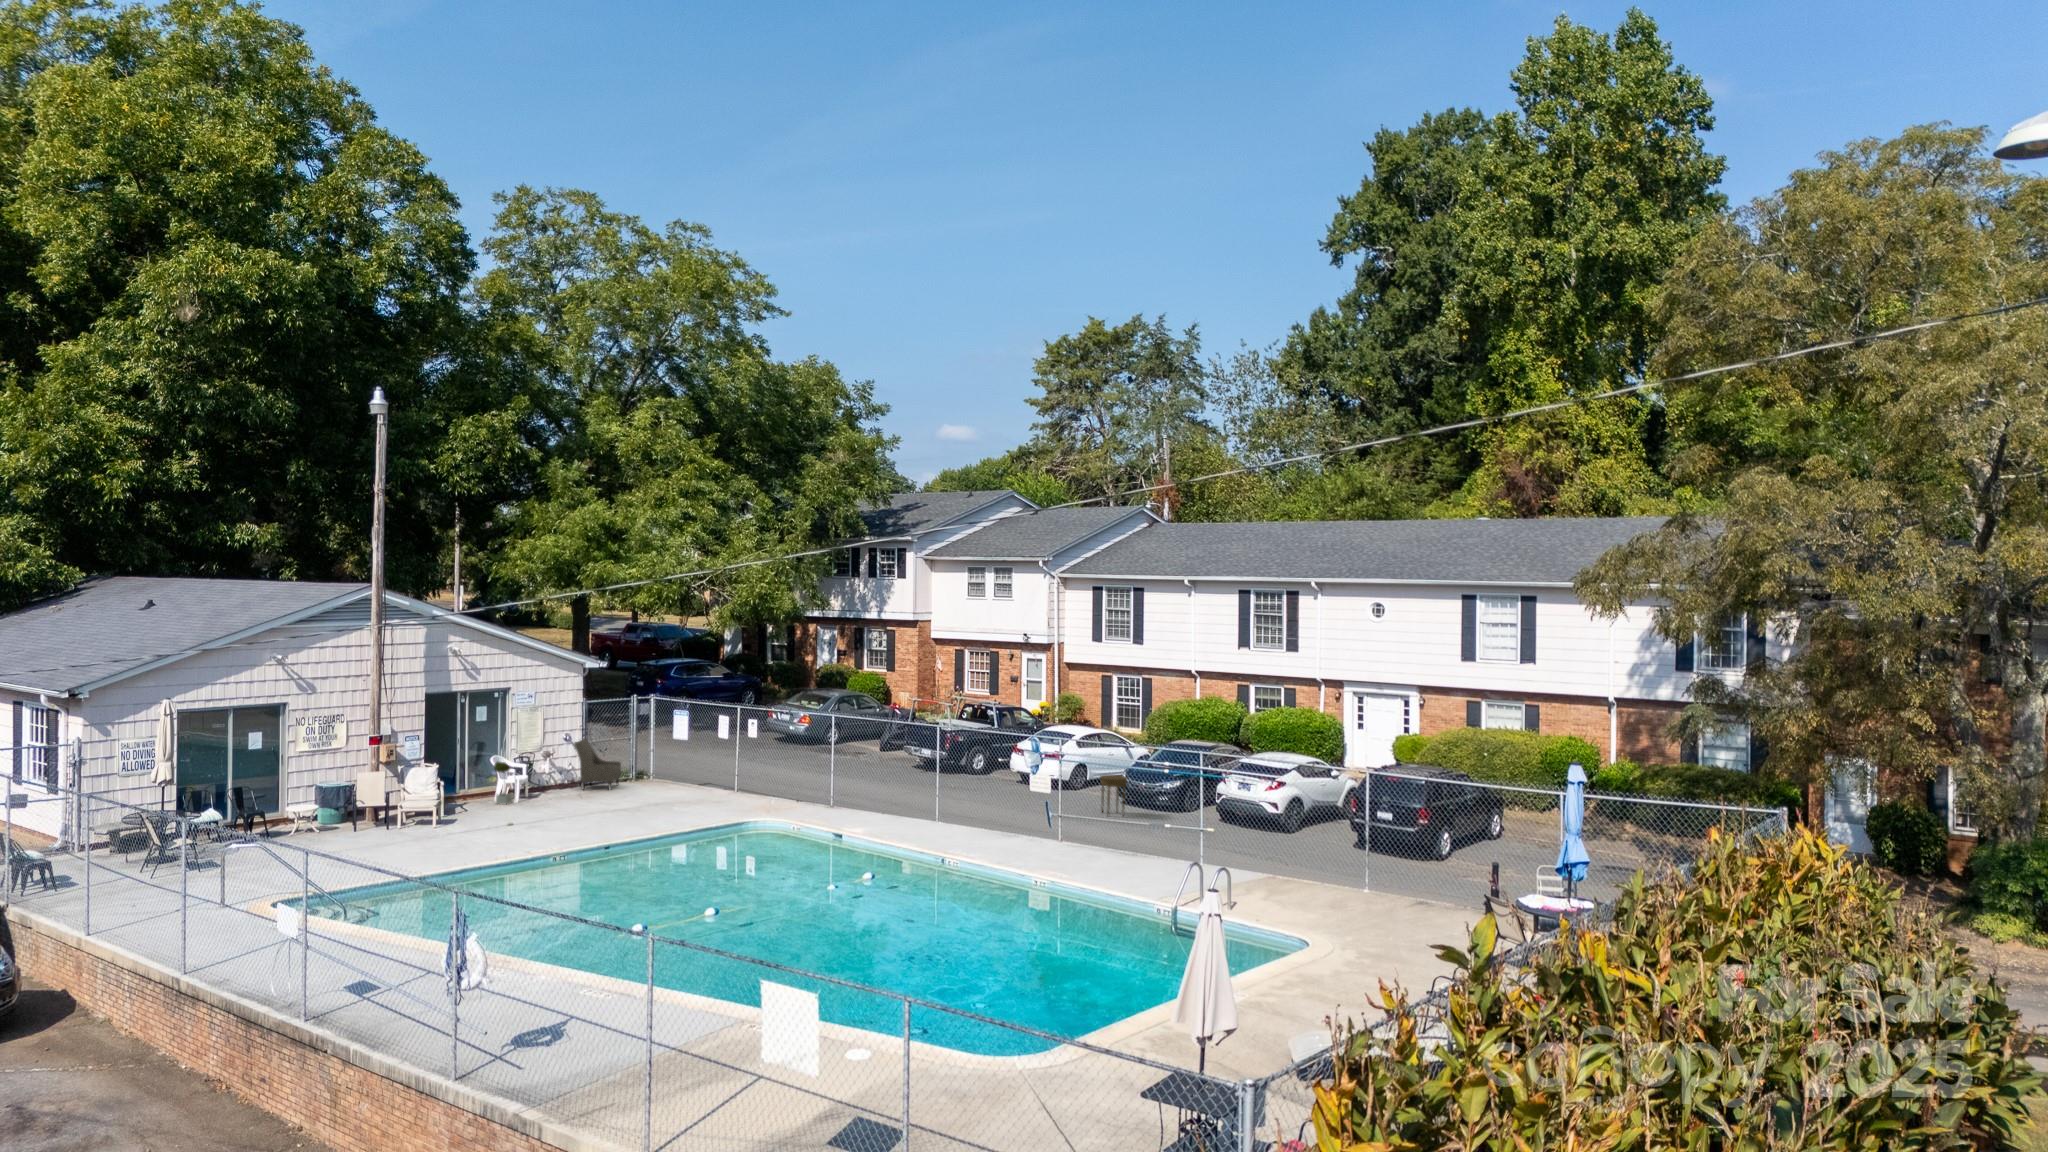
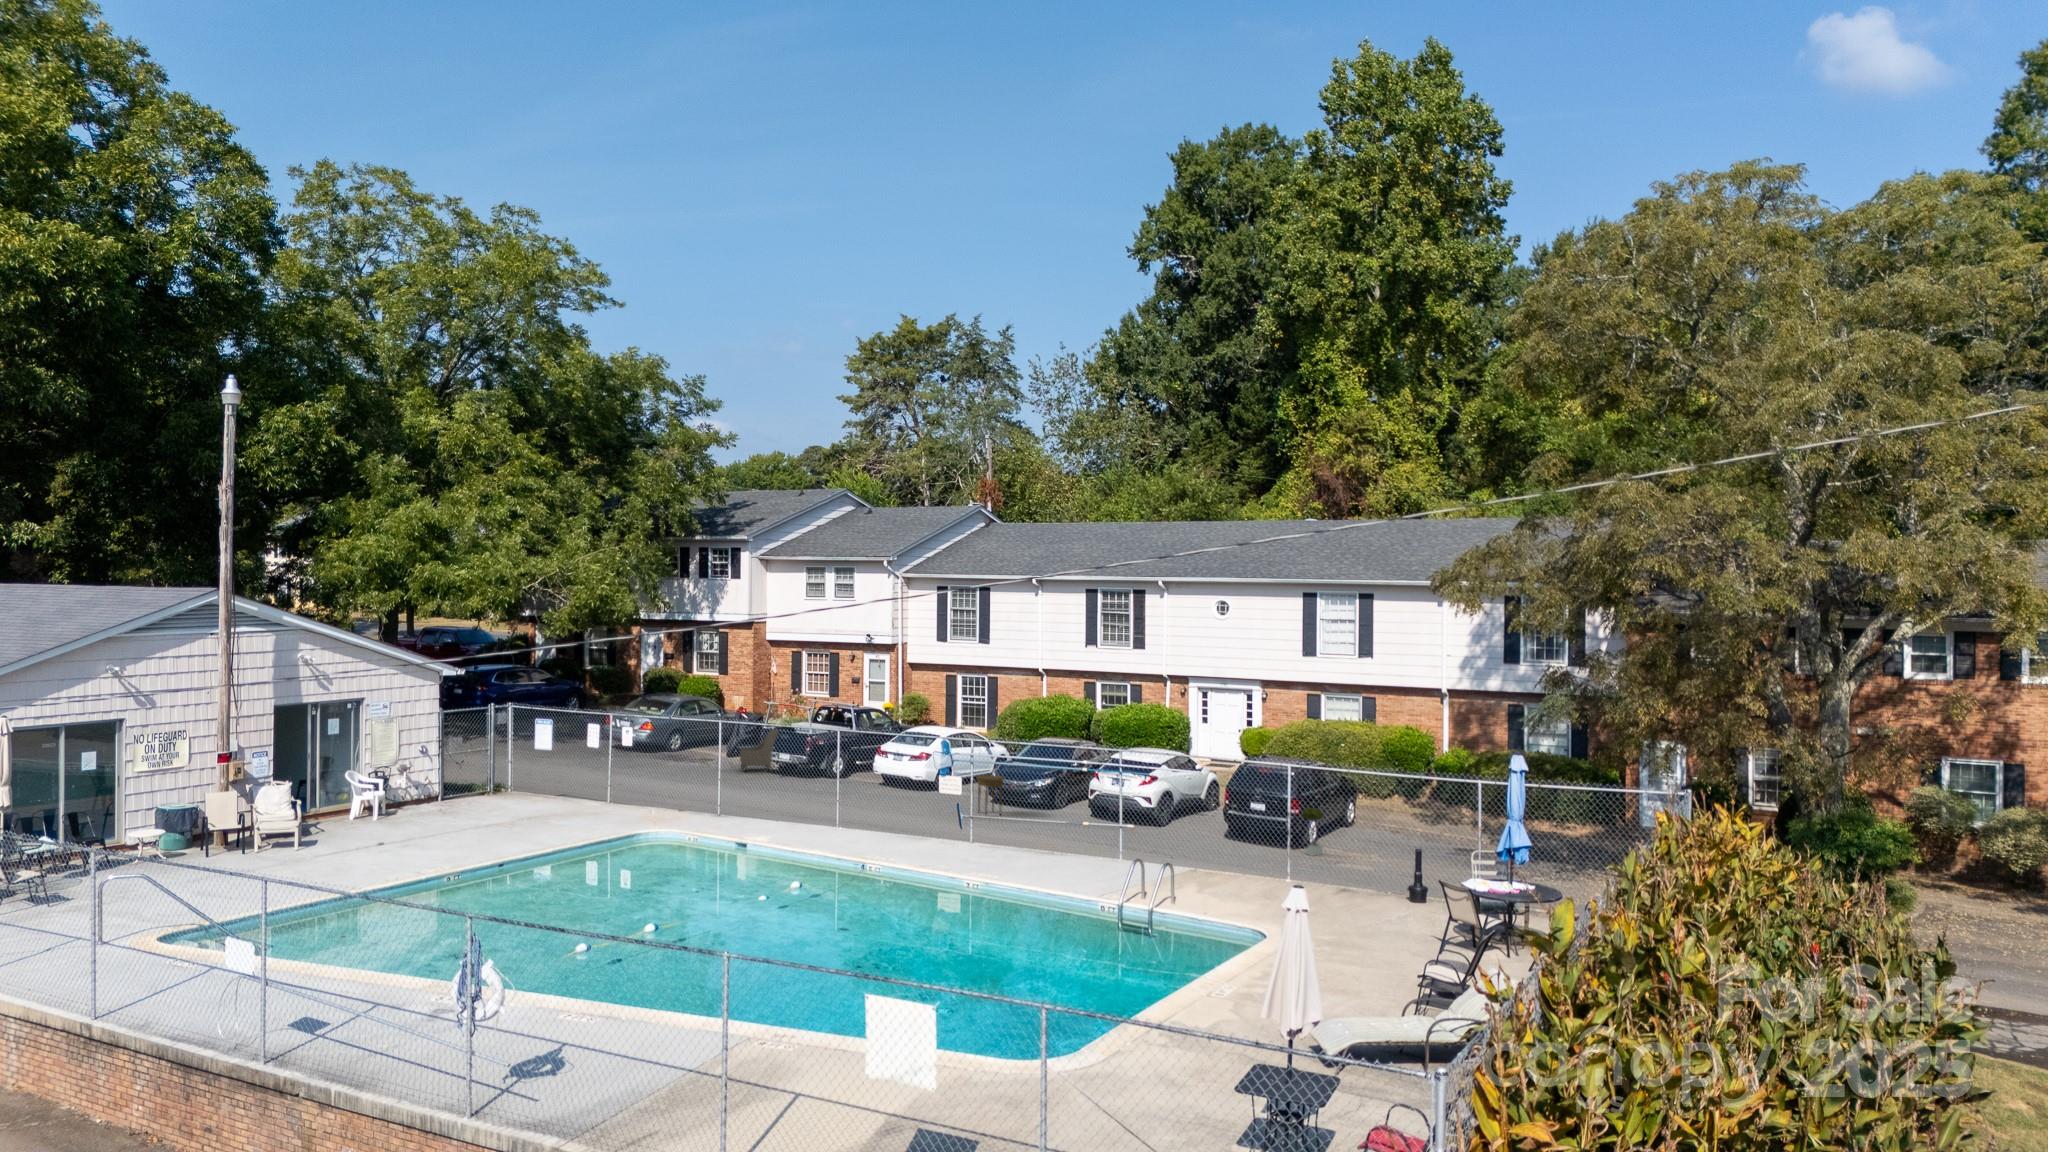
chair: present [574,738,621,789] -> present [740,730,779,772]
potted tree: present [494,762,513,804] -> present [1302,808,1323,856]

